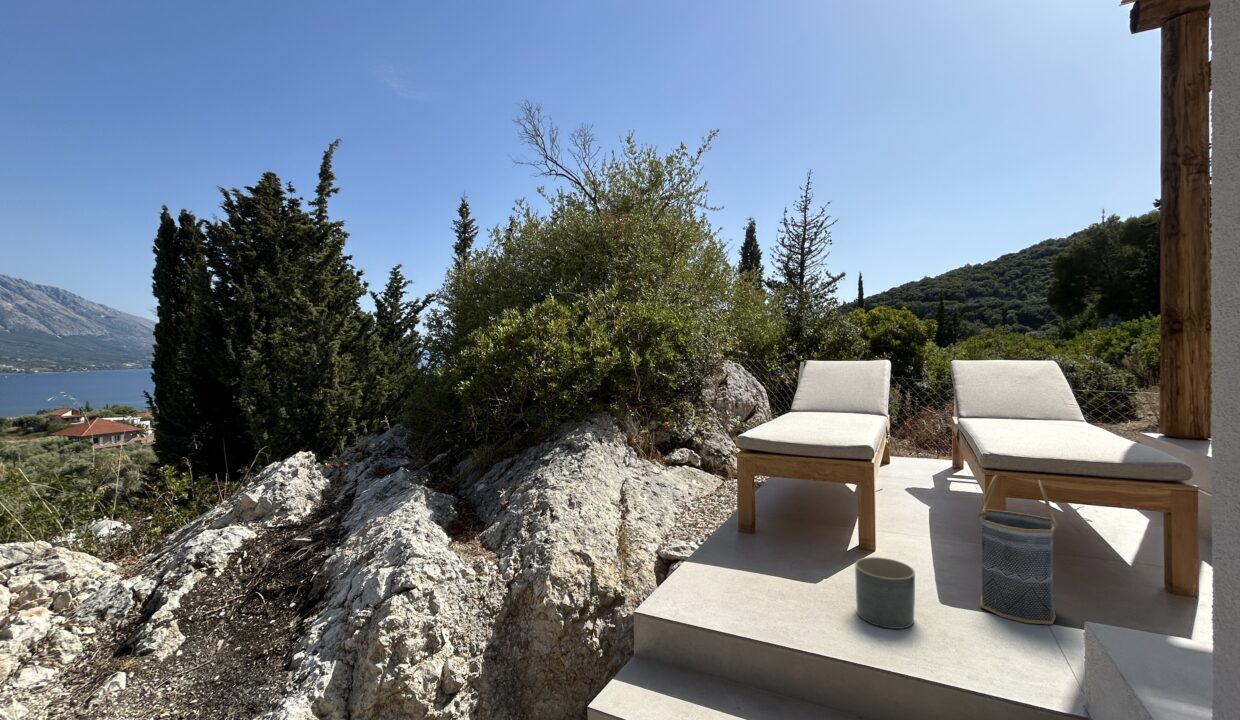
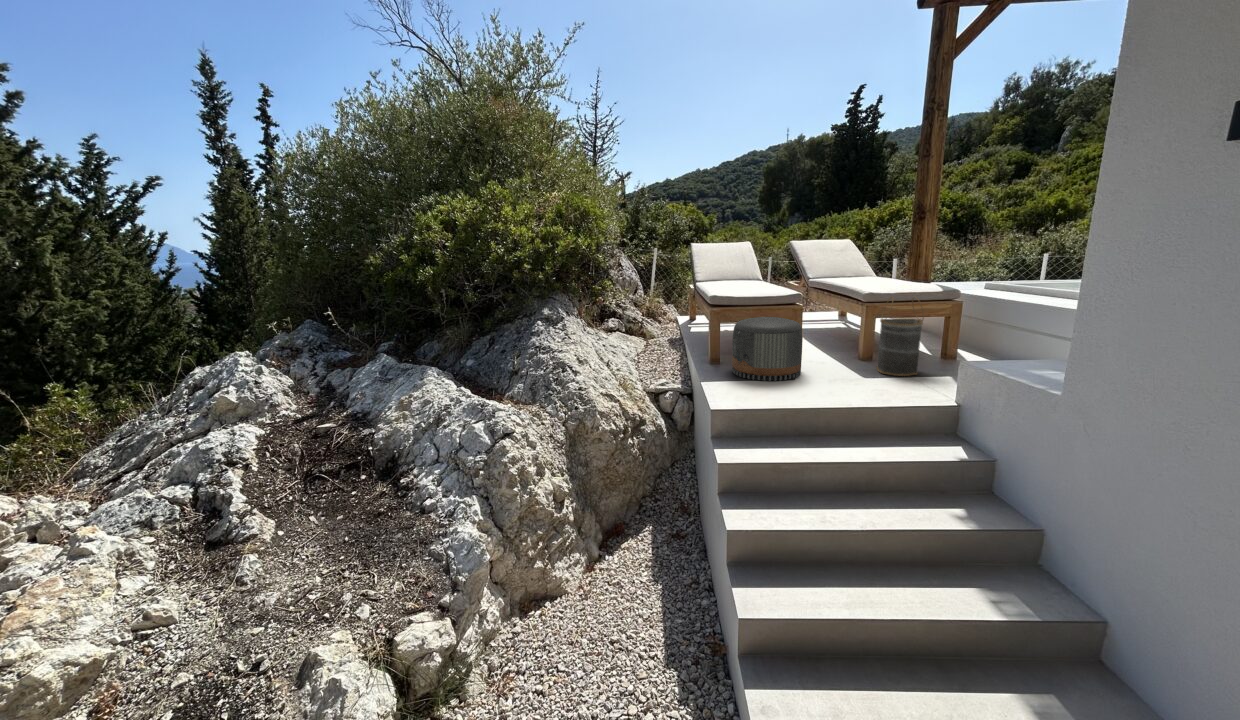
pouf: none [742,480,845,585] -> present [732,317,803,381]
planter: present [855,557,915,629] -> none [828,353,865,389]

